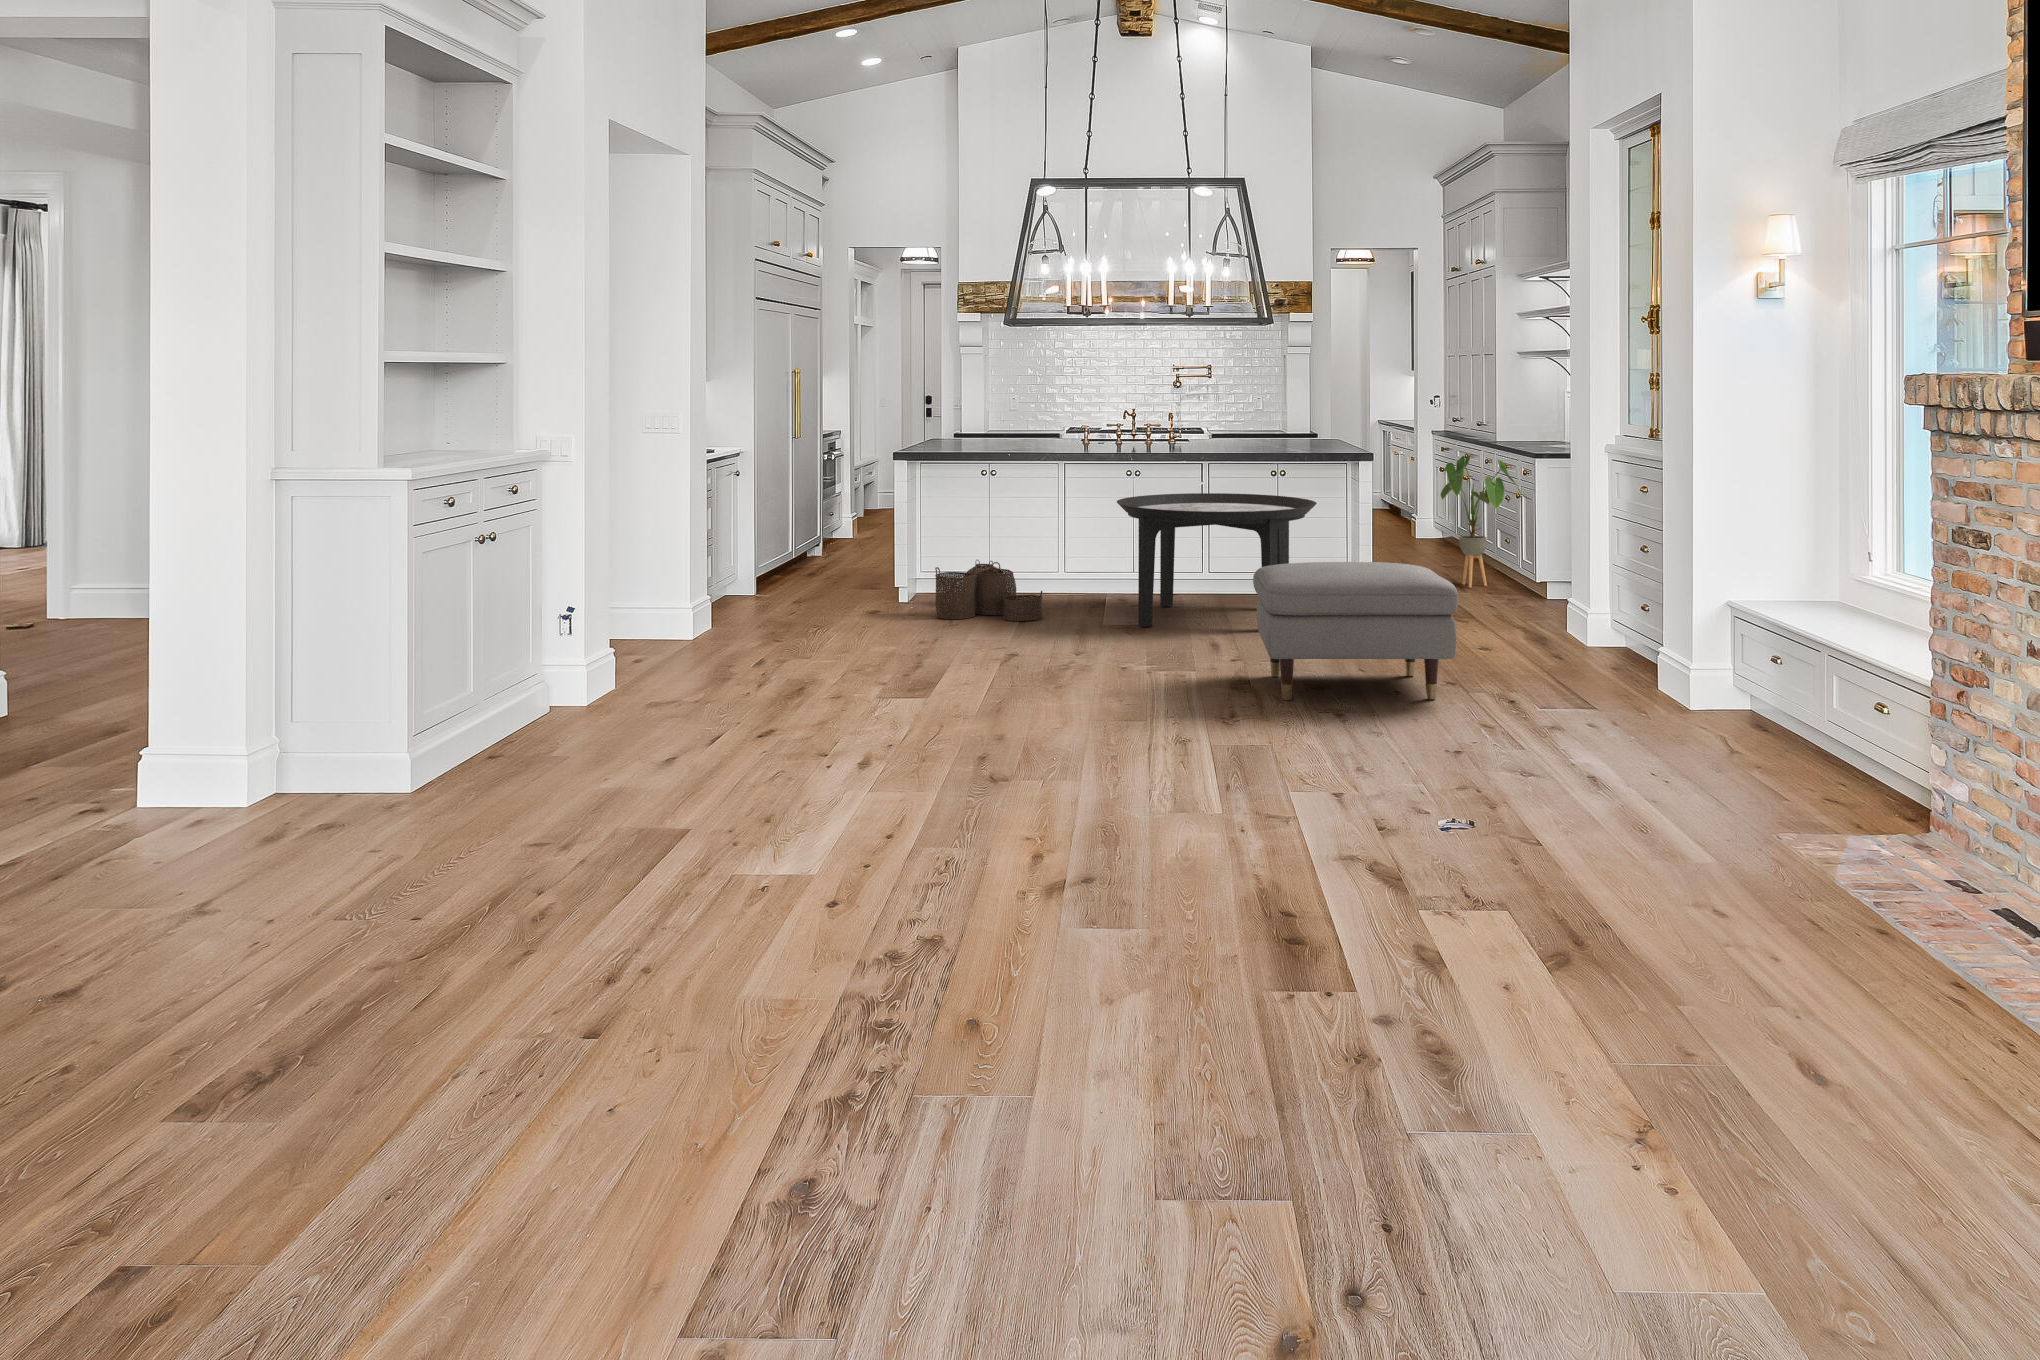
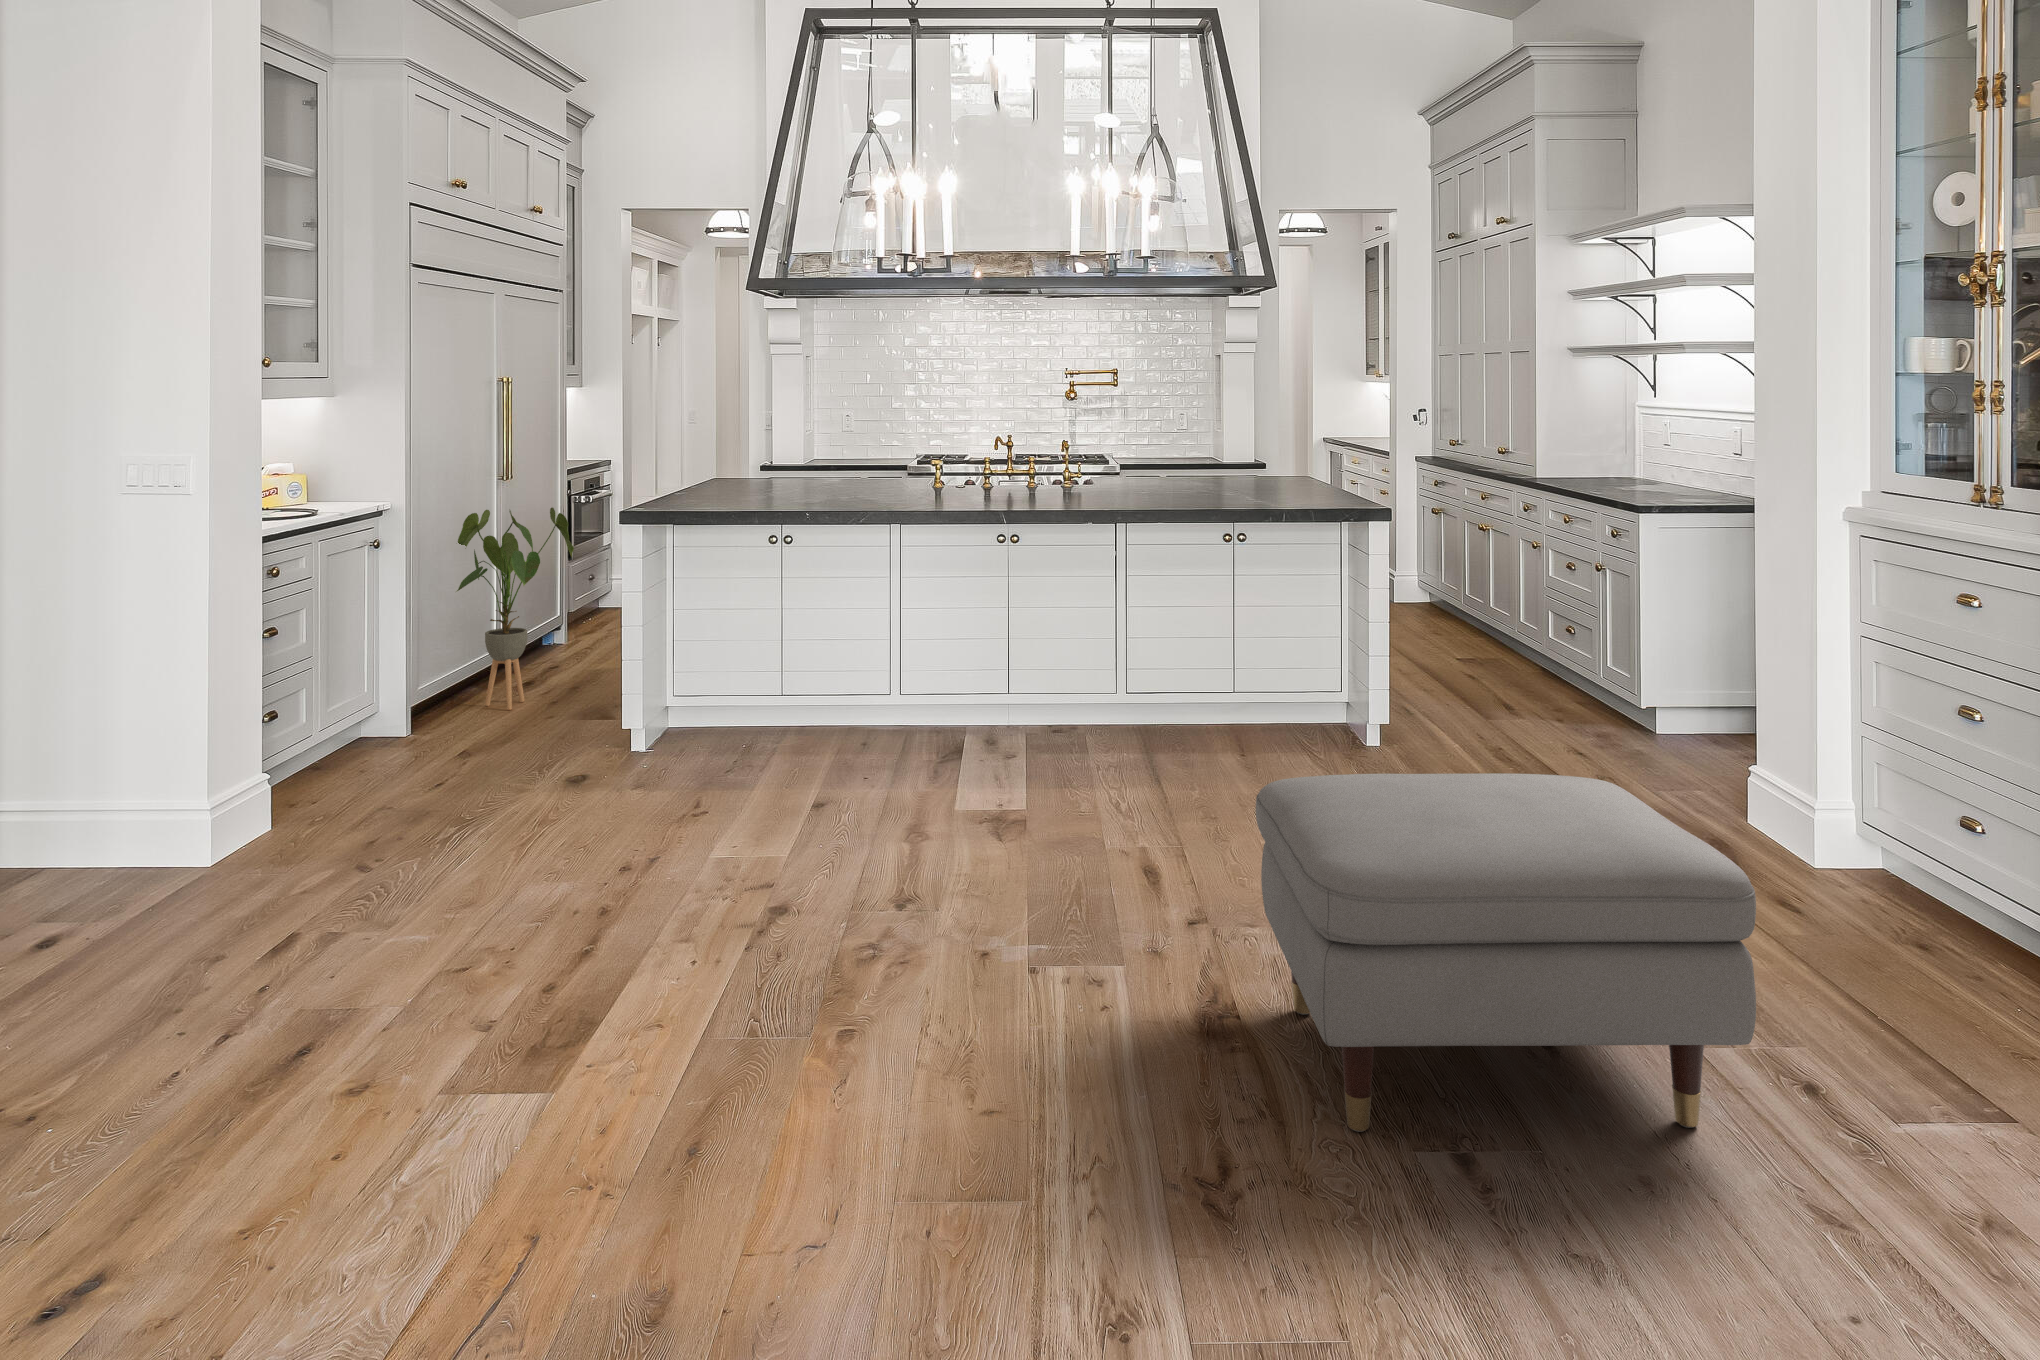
house plant: present [1441,456,1521,588] -> present [457,508,574,710]
round table: present [1117,493,1317,627] -> none [978,573,1320,838]
woven basket: present [935,560,1042,621] -> none [673,682,853,805]

